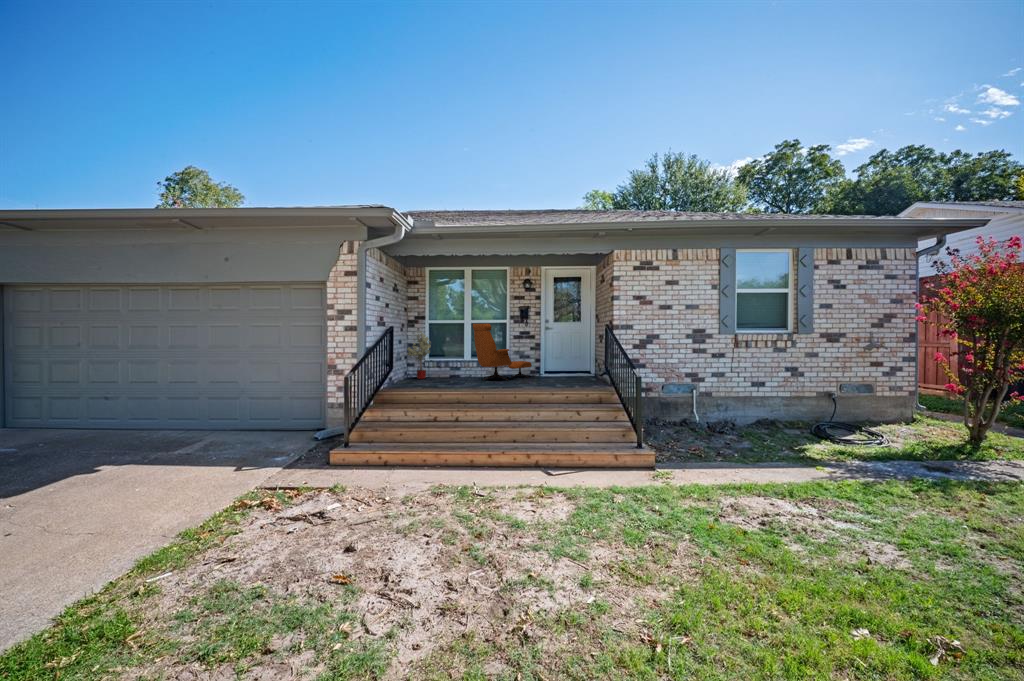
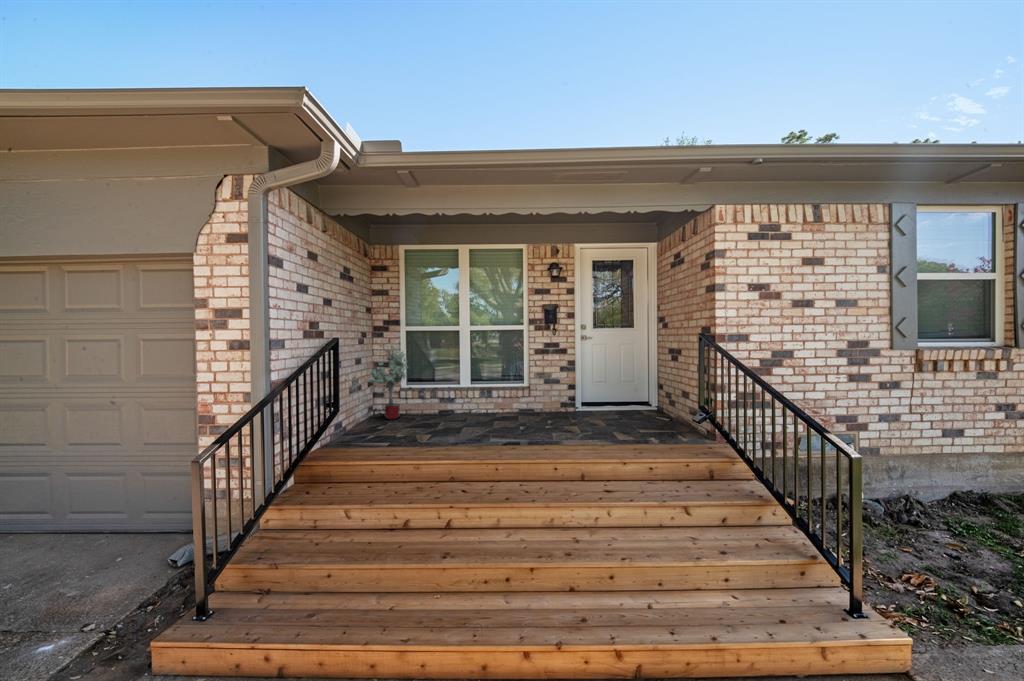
lounge chair: present [473,324,532,381] -> none [473,332,564,426]

